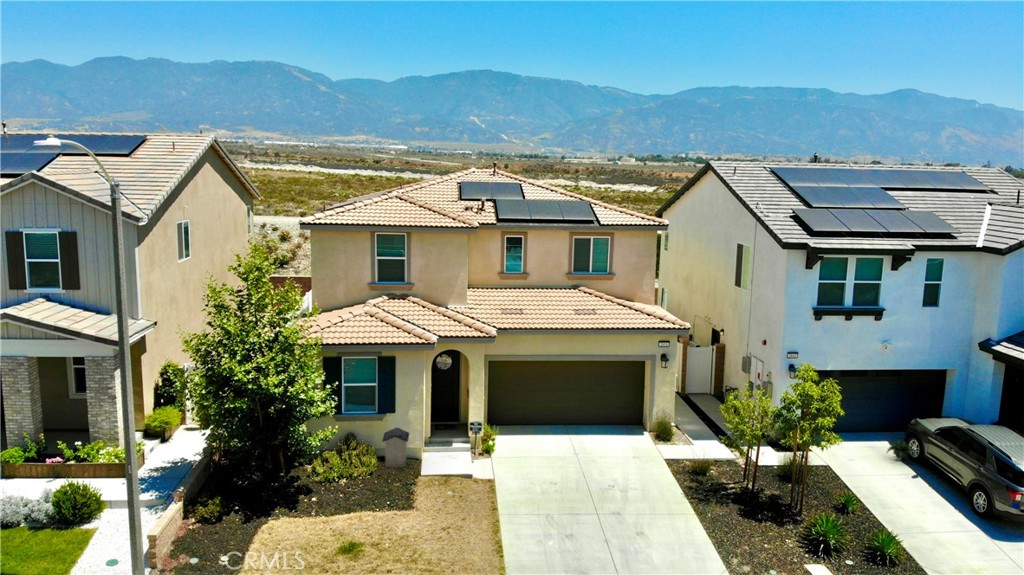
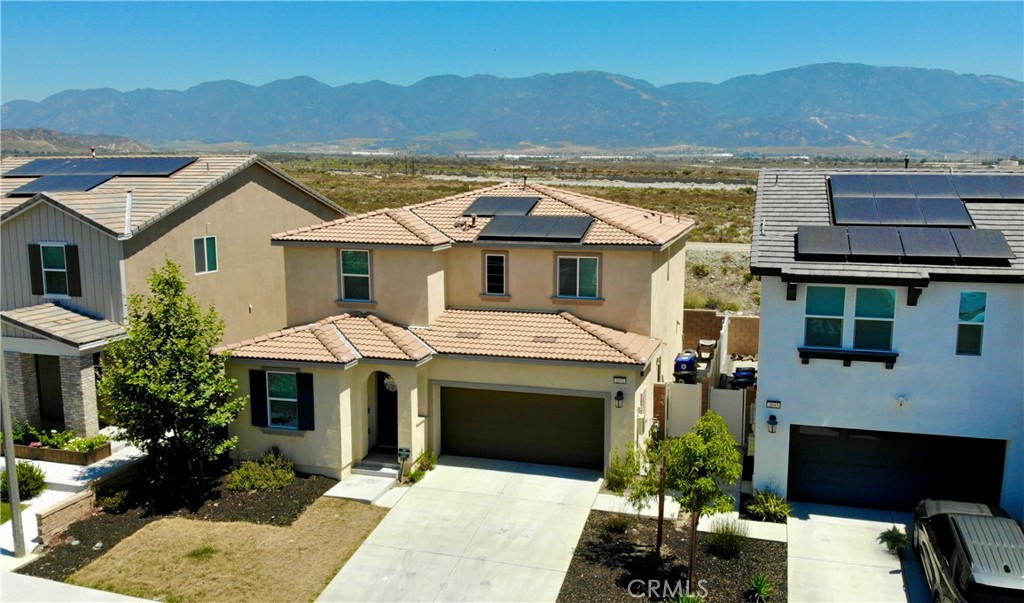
trash can: present [382,428,409,467] -> none [292,447,327,489]

